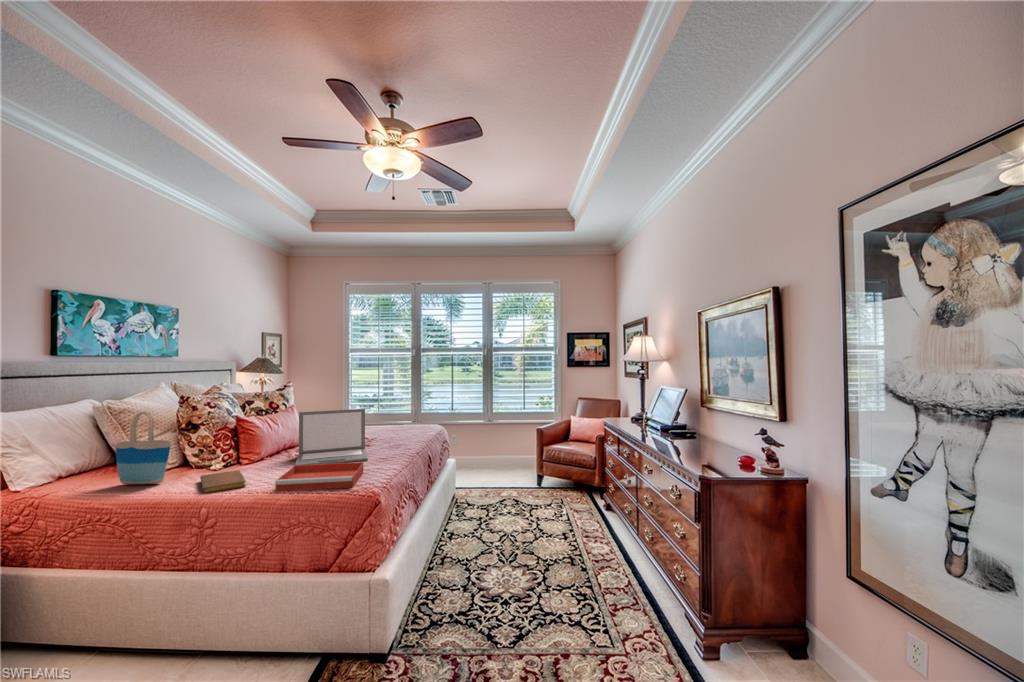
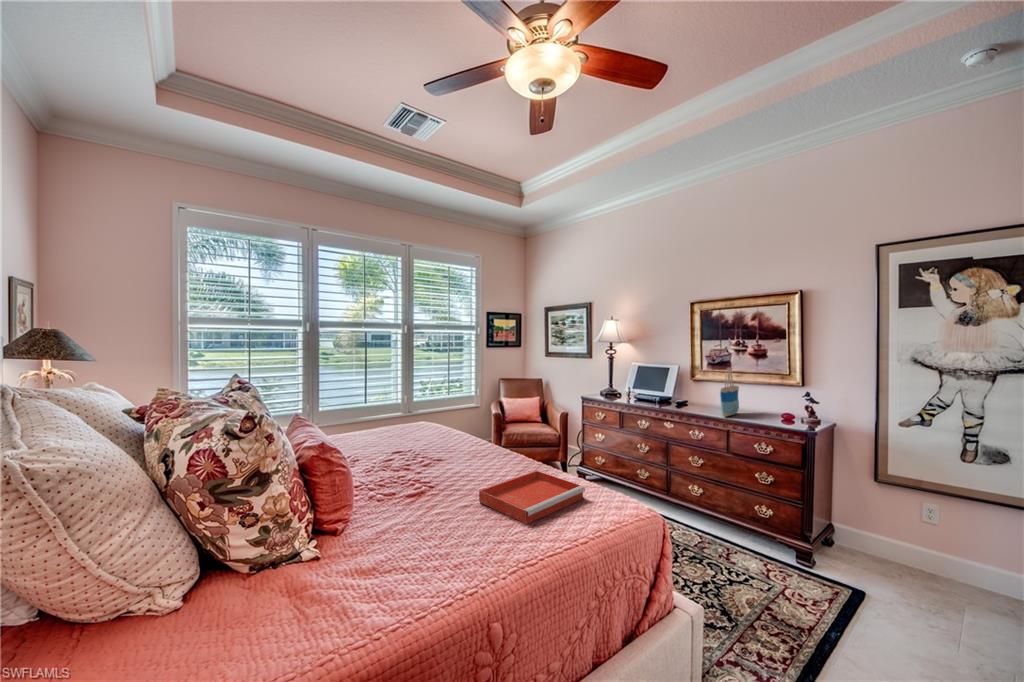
laptop: present [295,409,368,466] -> none [396,411,494,495]
tote bag: present [116,412,171,484] -> present [720,368,739,416]
notebook: present [200,470,246,493] -> none [388,514,474,552]

